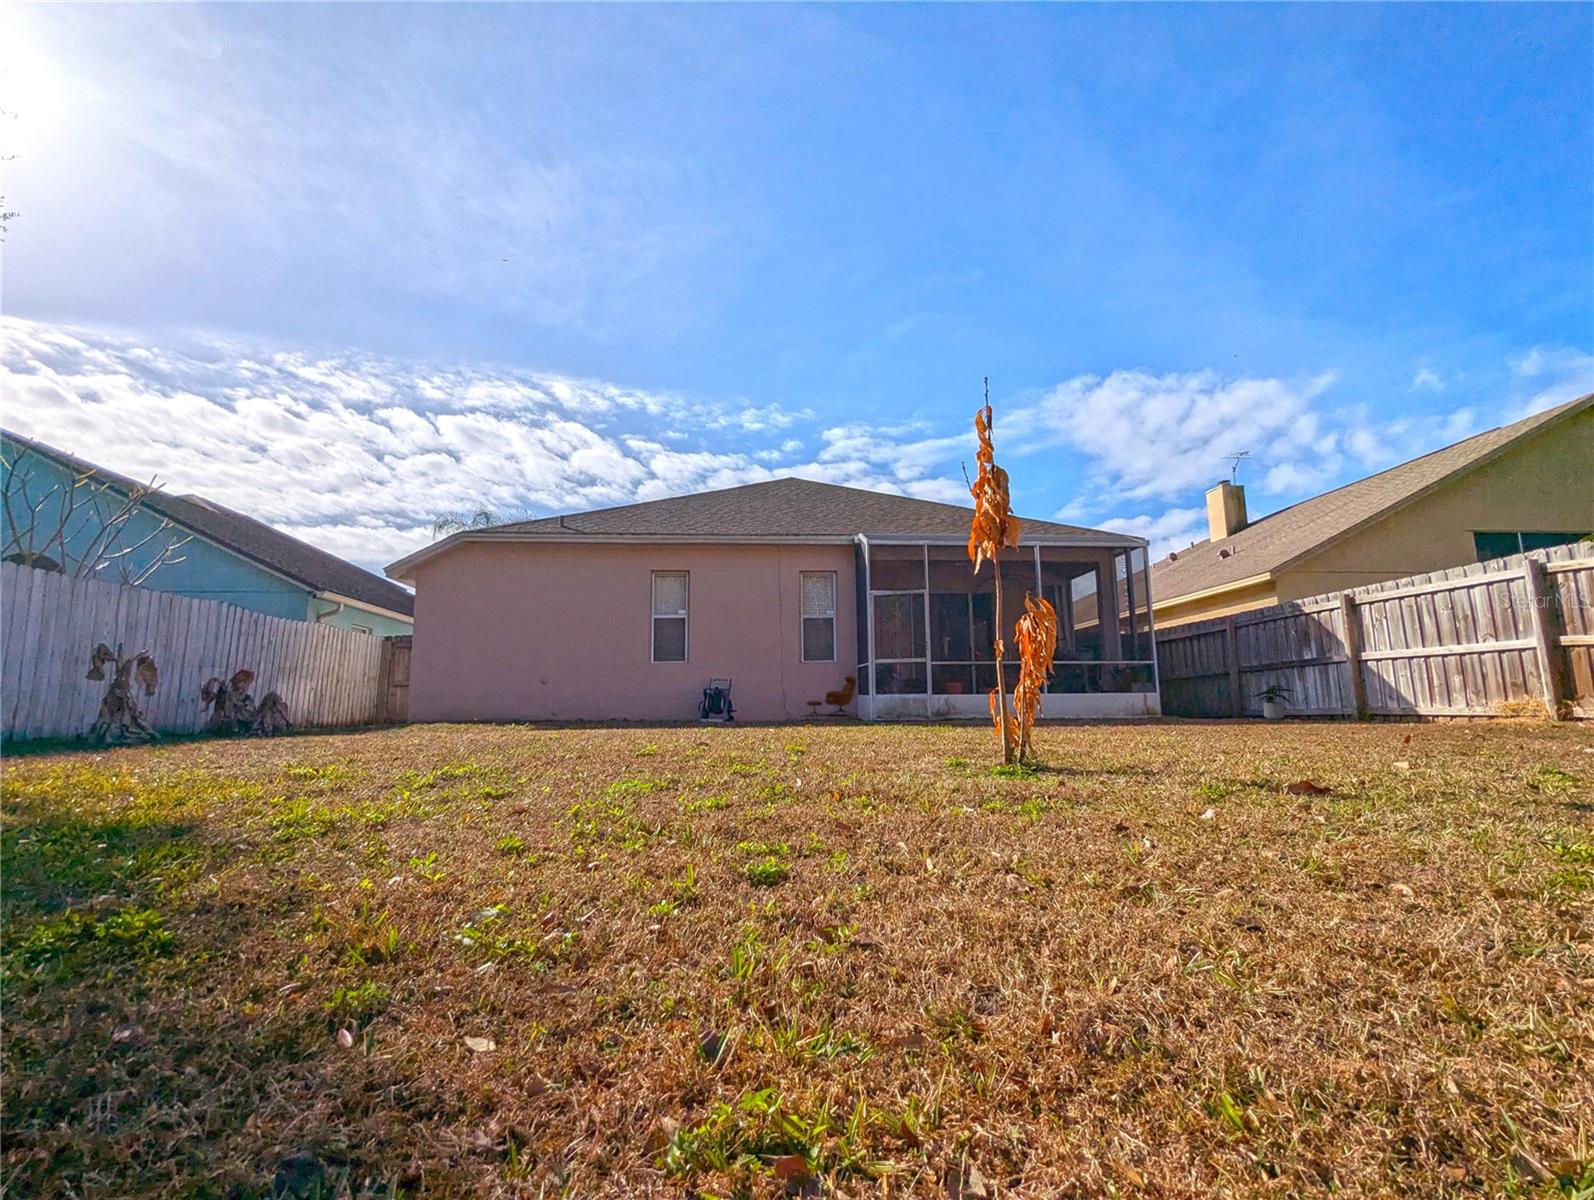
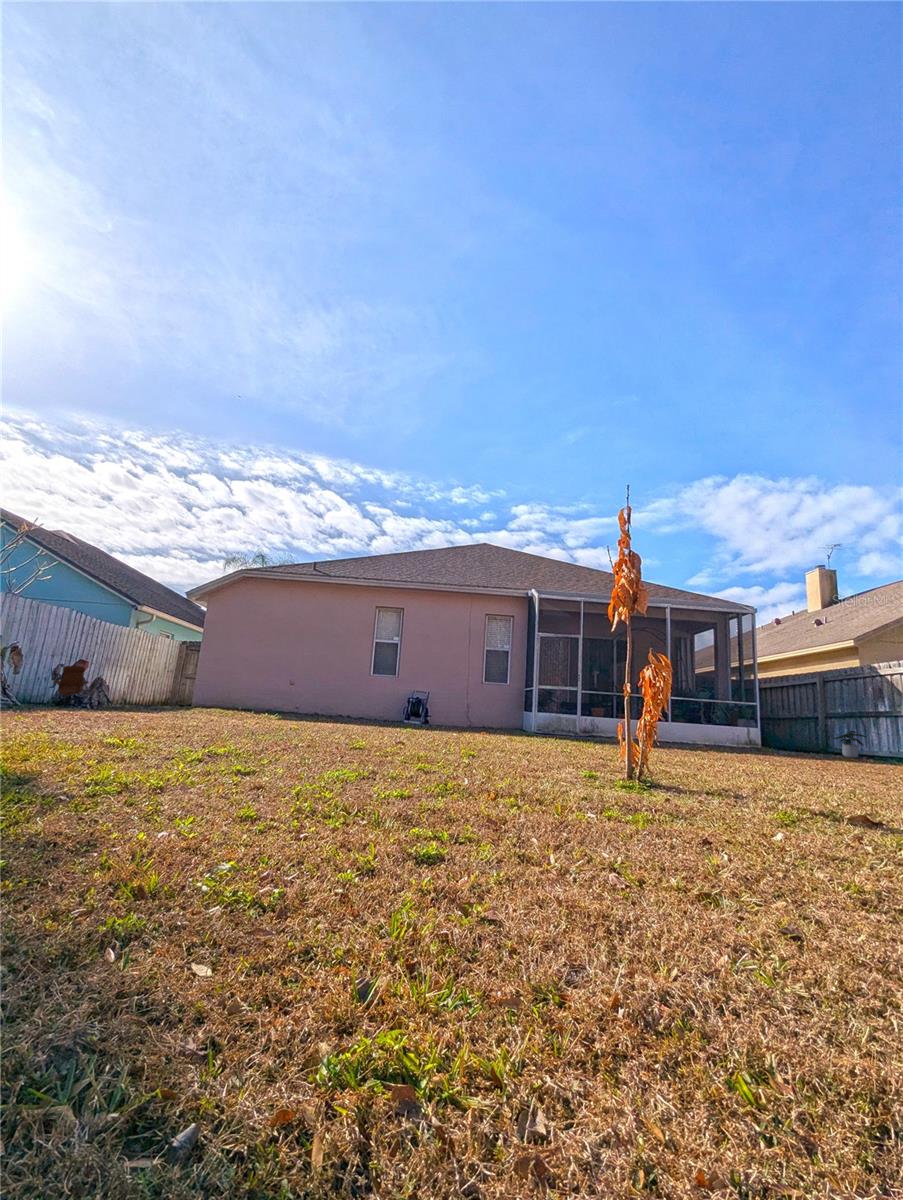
lounge chair: present [807,675,856,714] -> present [54,666,89,704]

